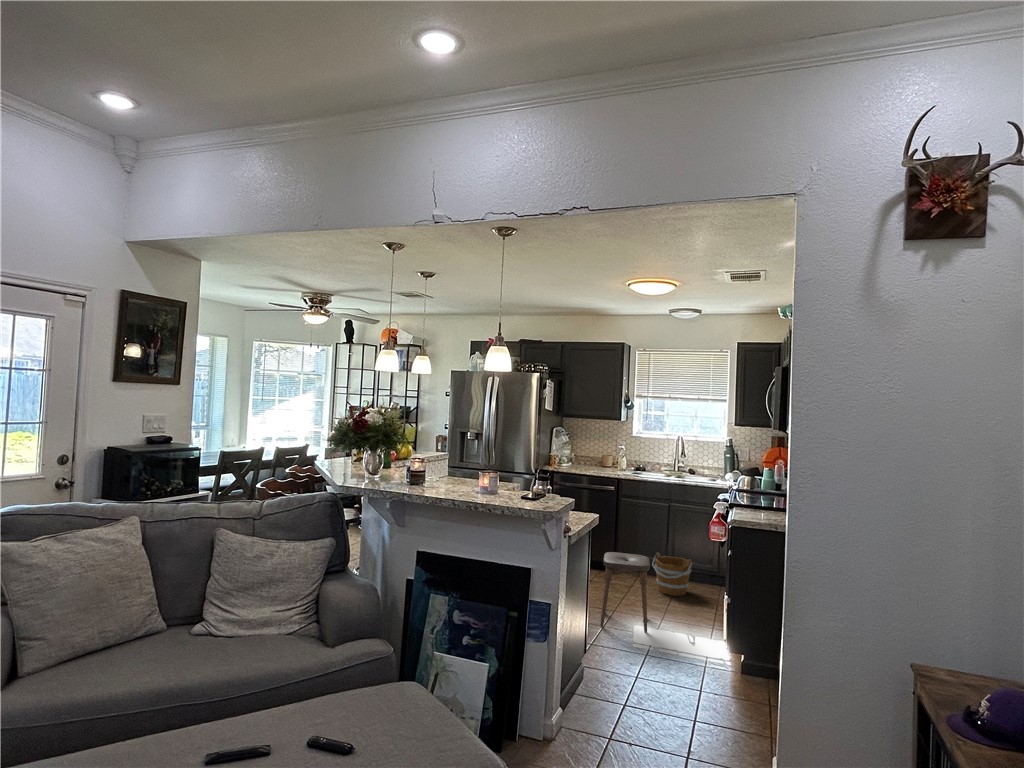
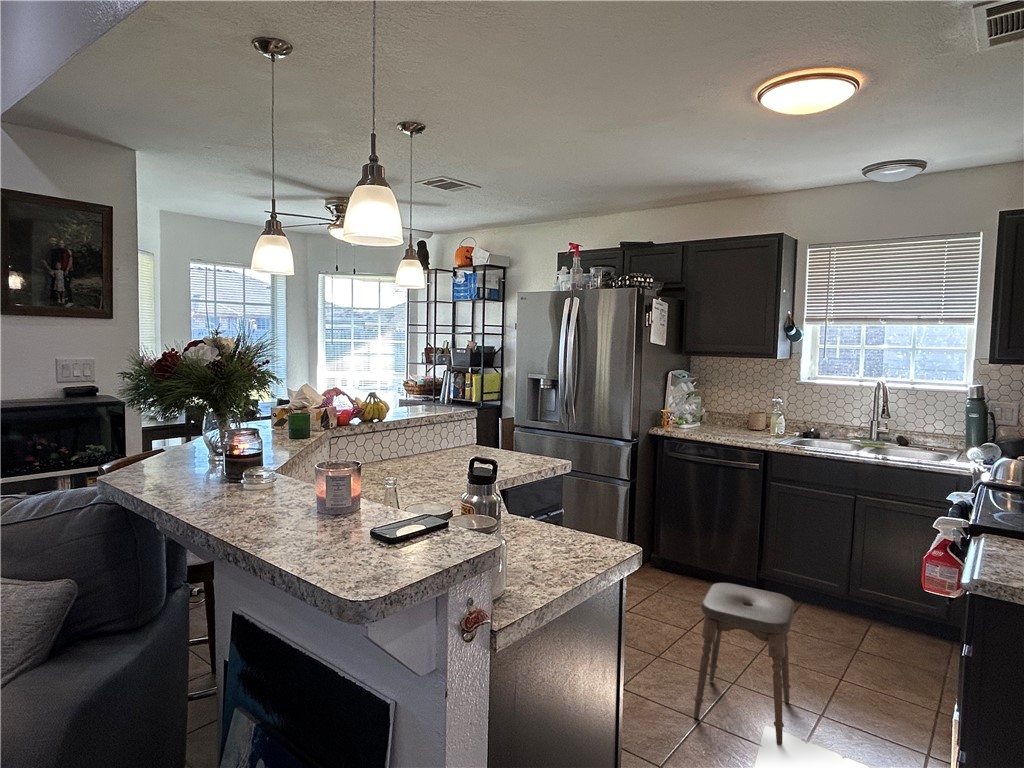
bucket: present [652,553,692,596] -> none [816,577,894,657]

